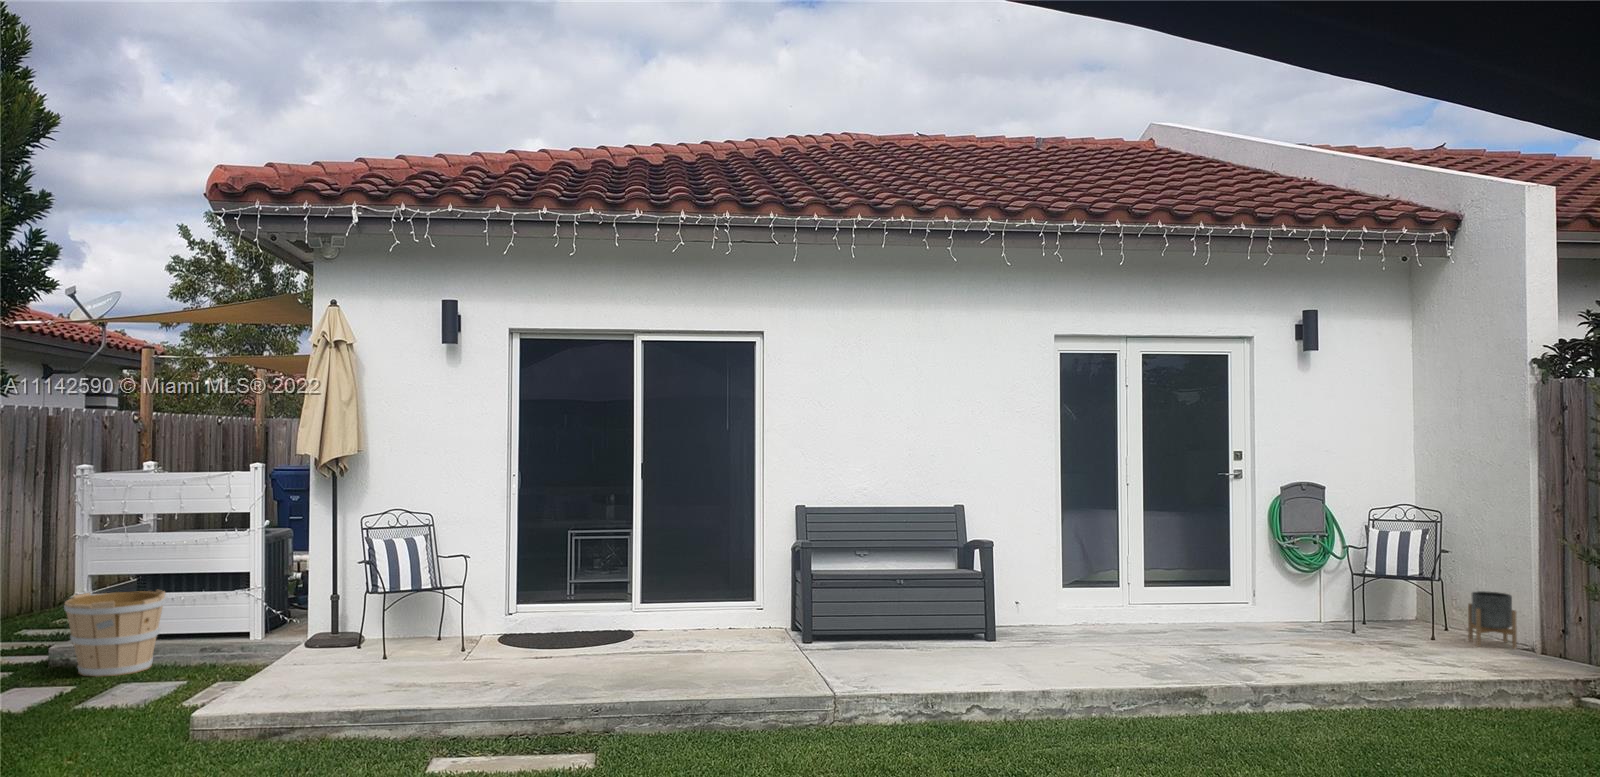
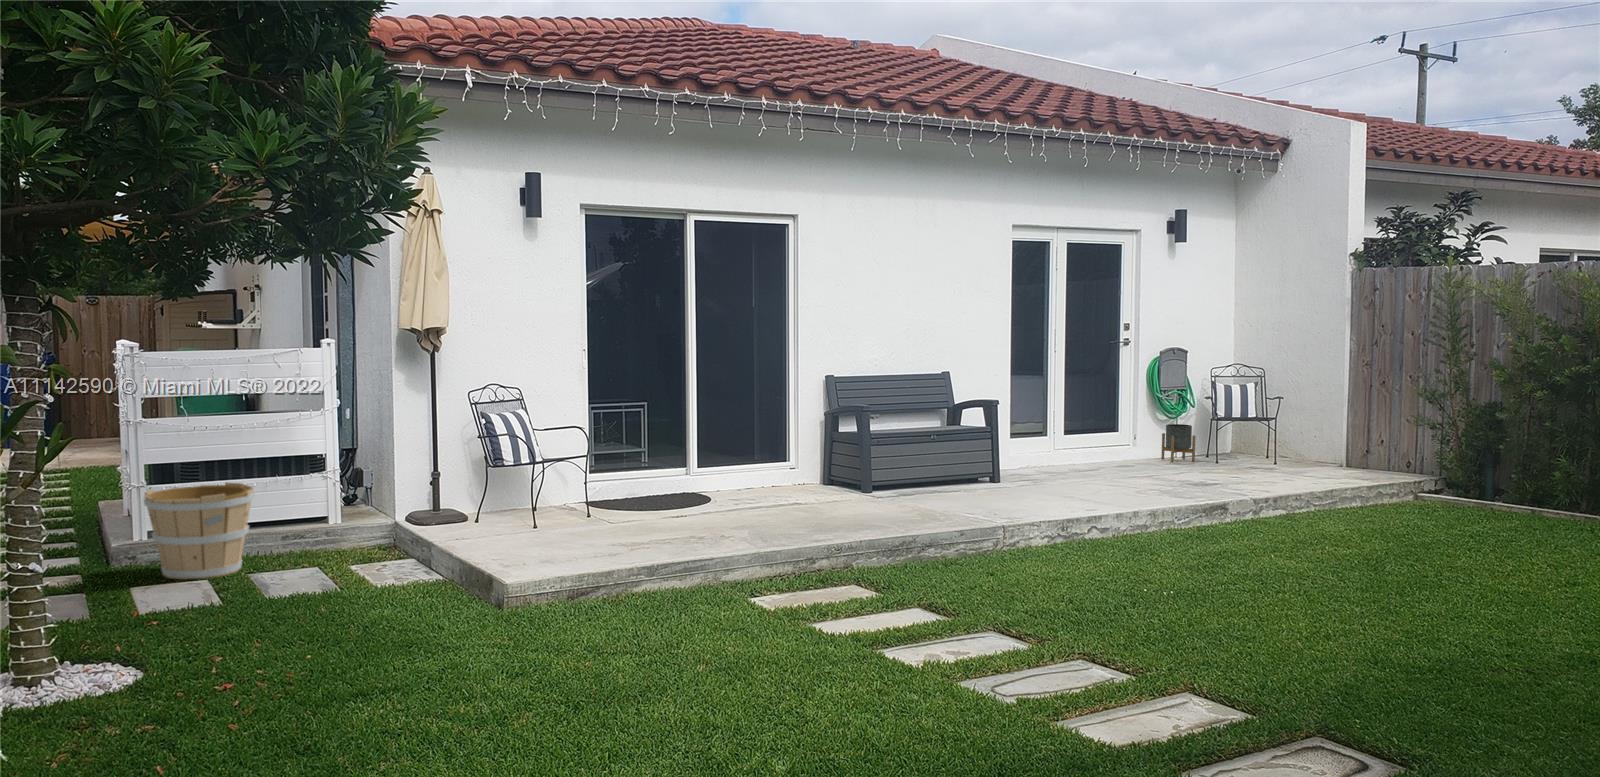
planter: present [1468,591,1517,648] -> present [1161,424,1196,462]

